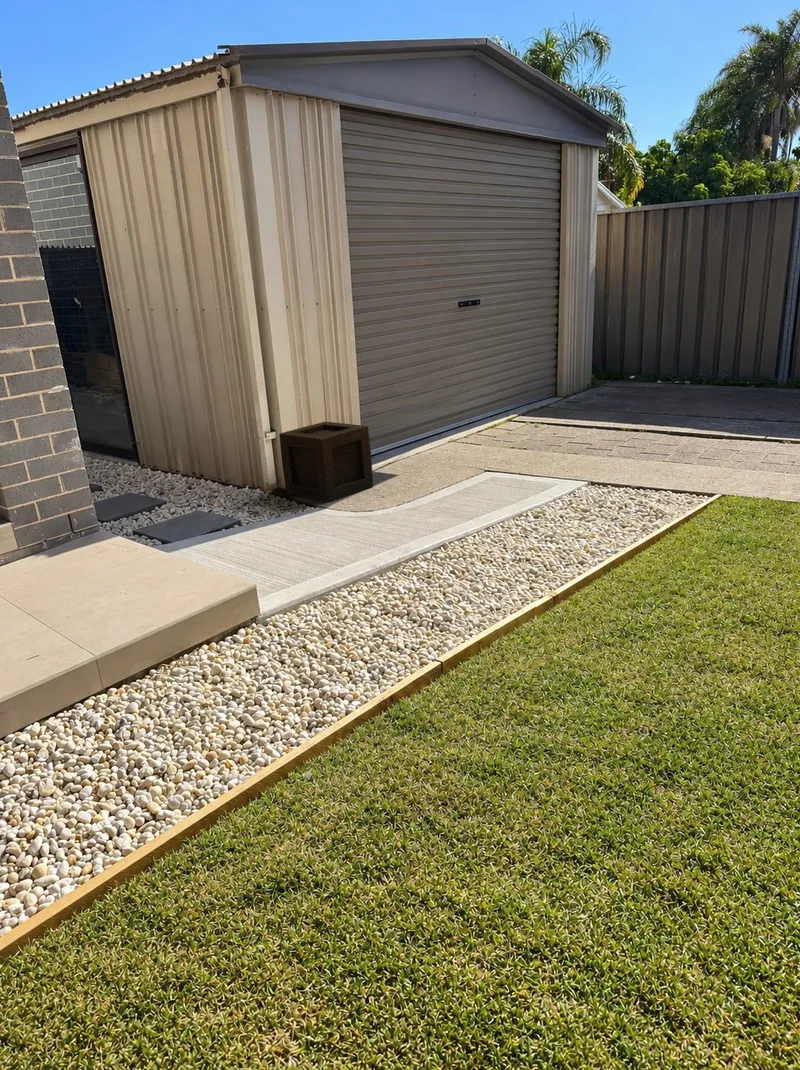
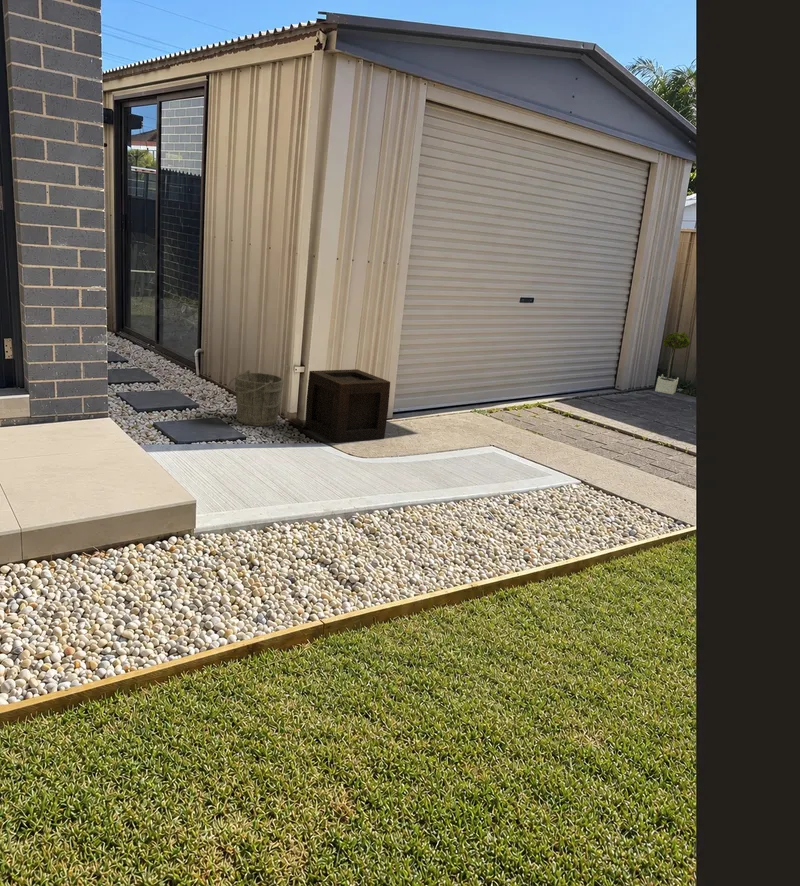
potted tree: none [599,314,627,382] -> present [655,332,690,394]
bucket: none [195,447,256,505] -> present [229,370,284,426]

